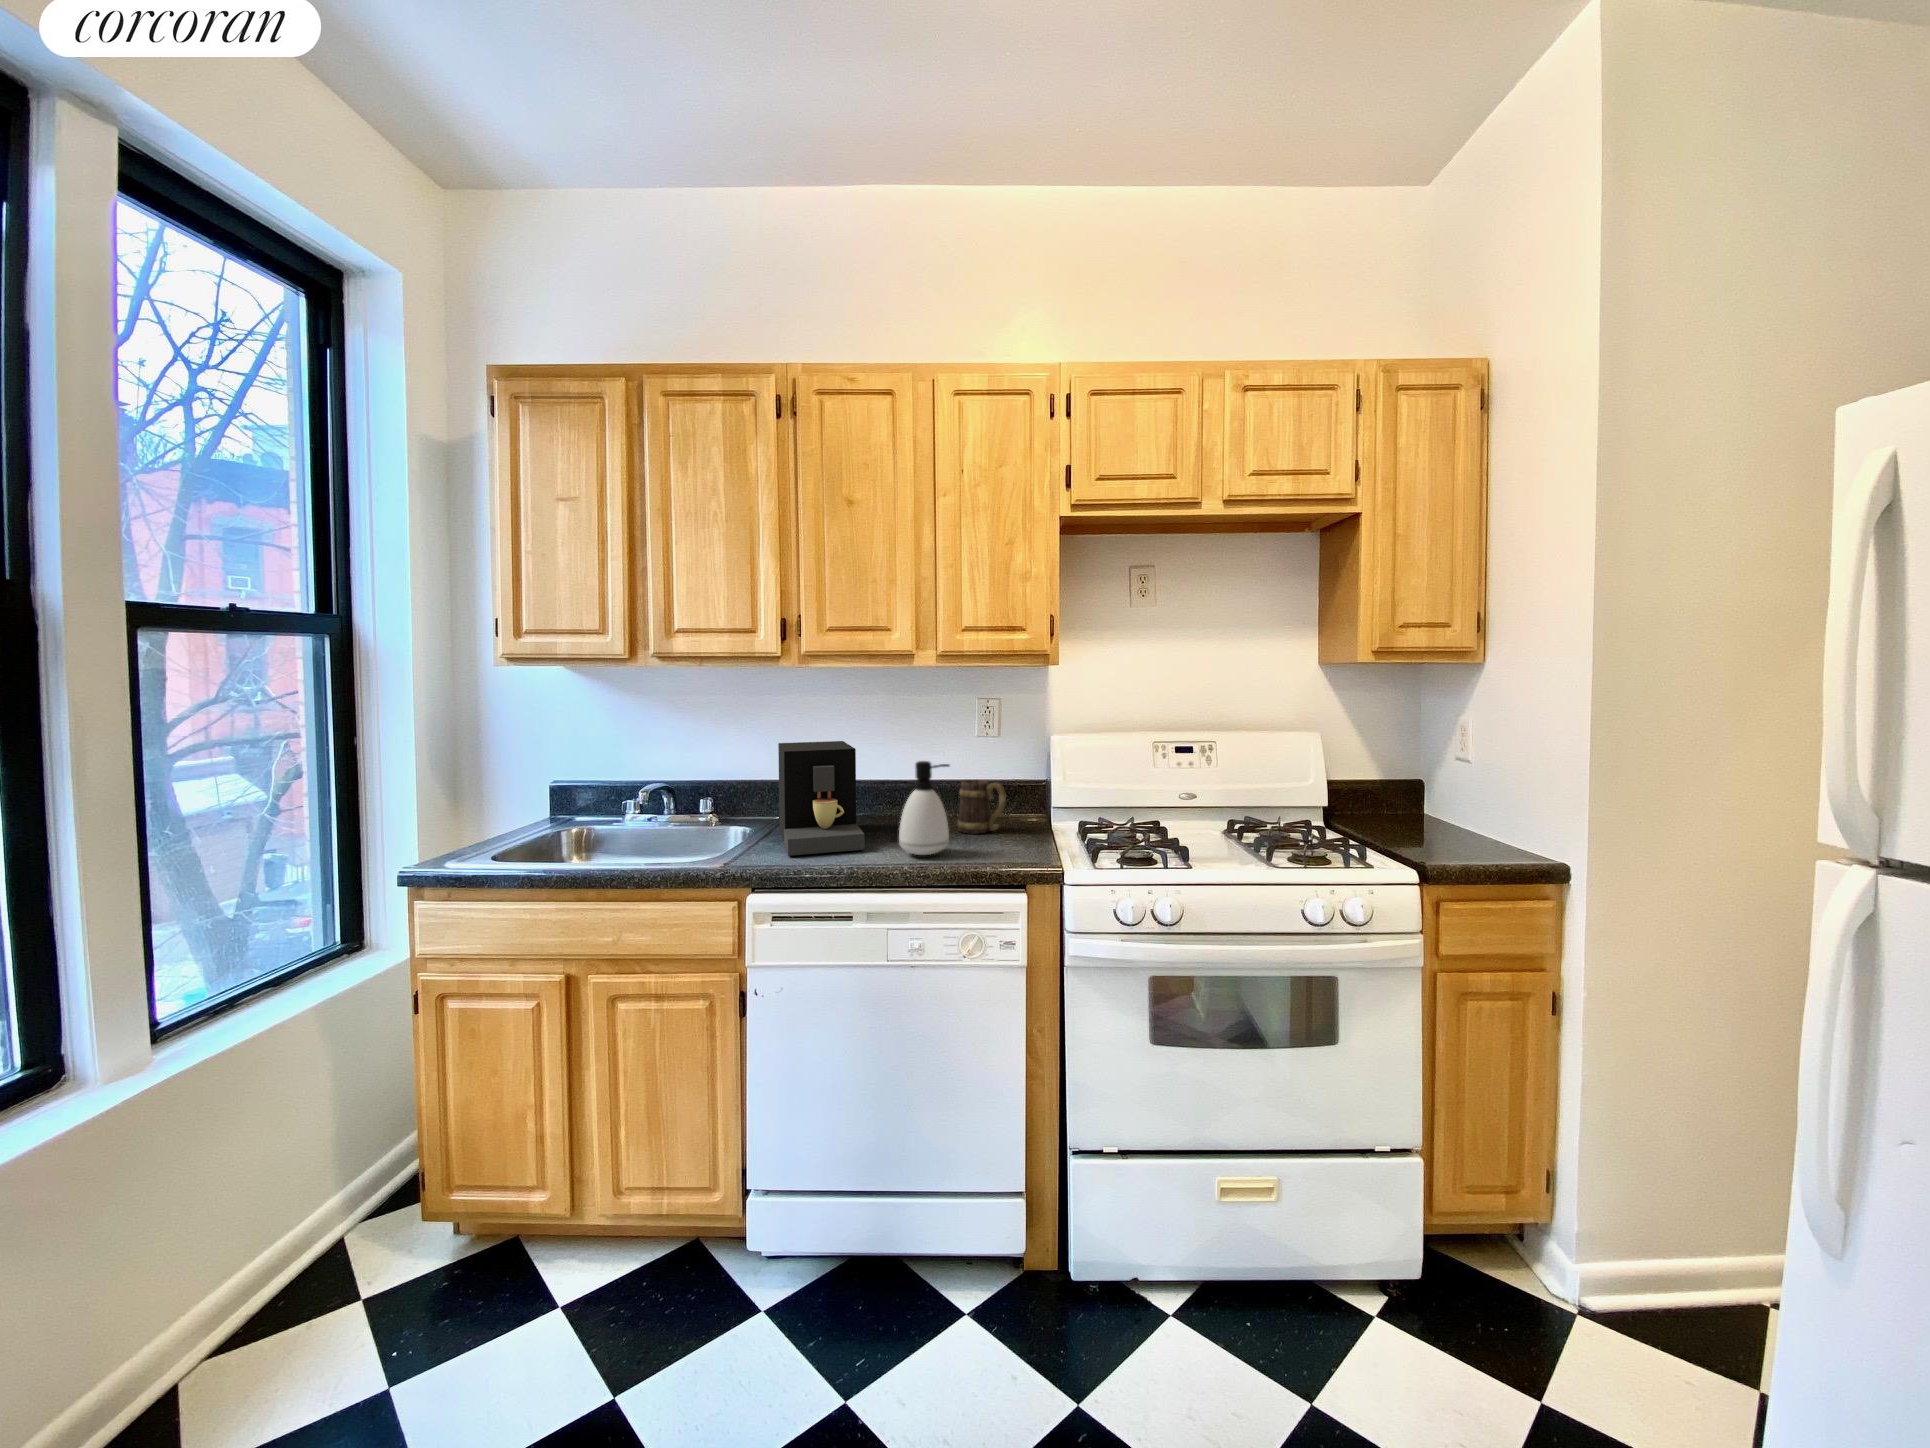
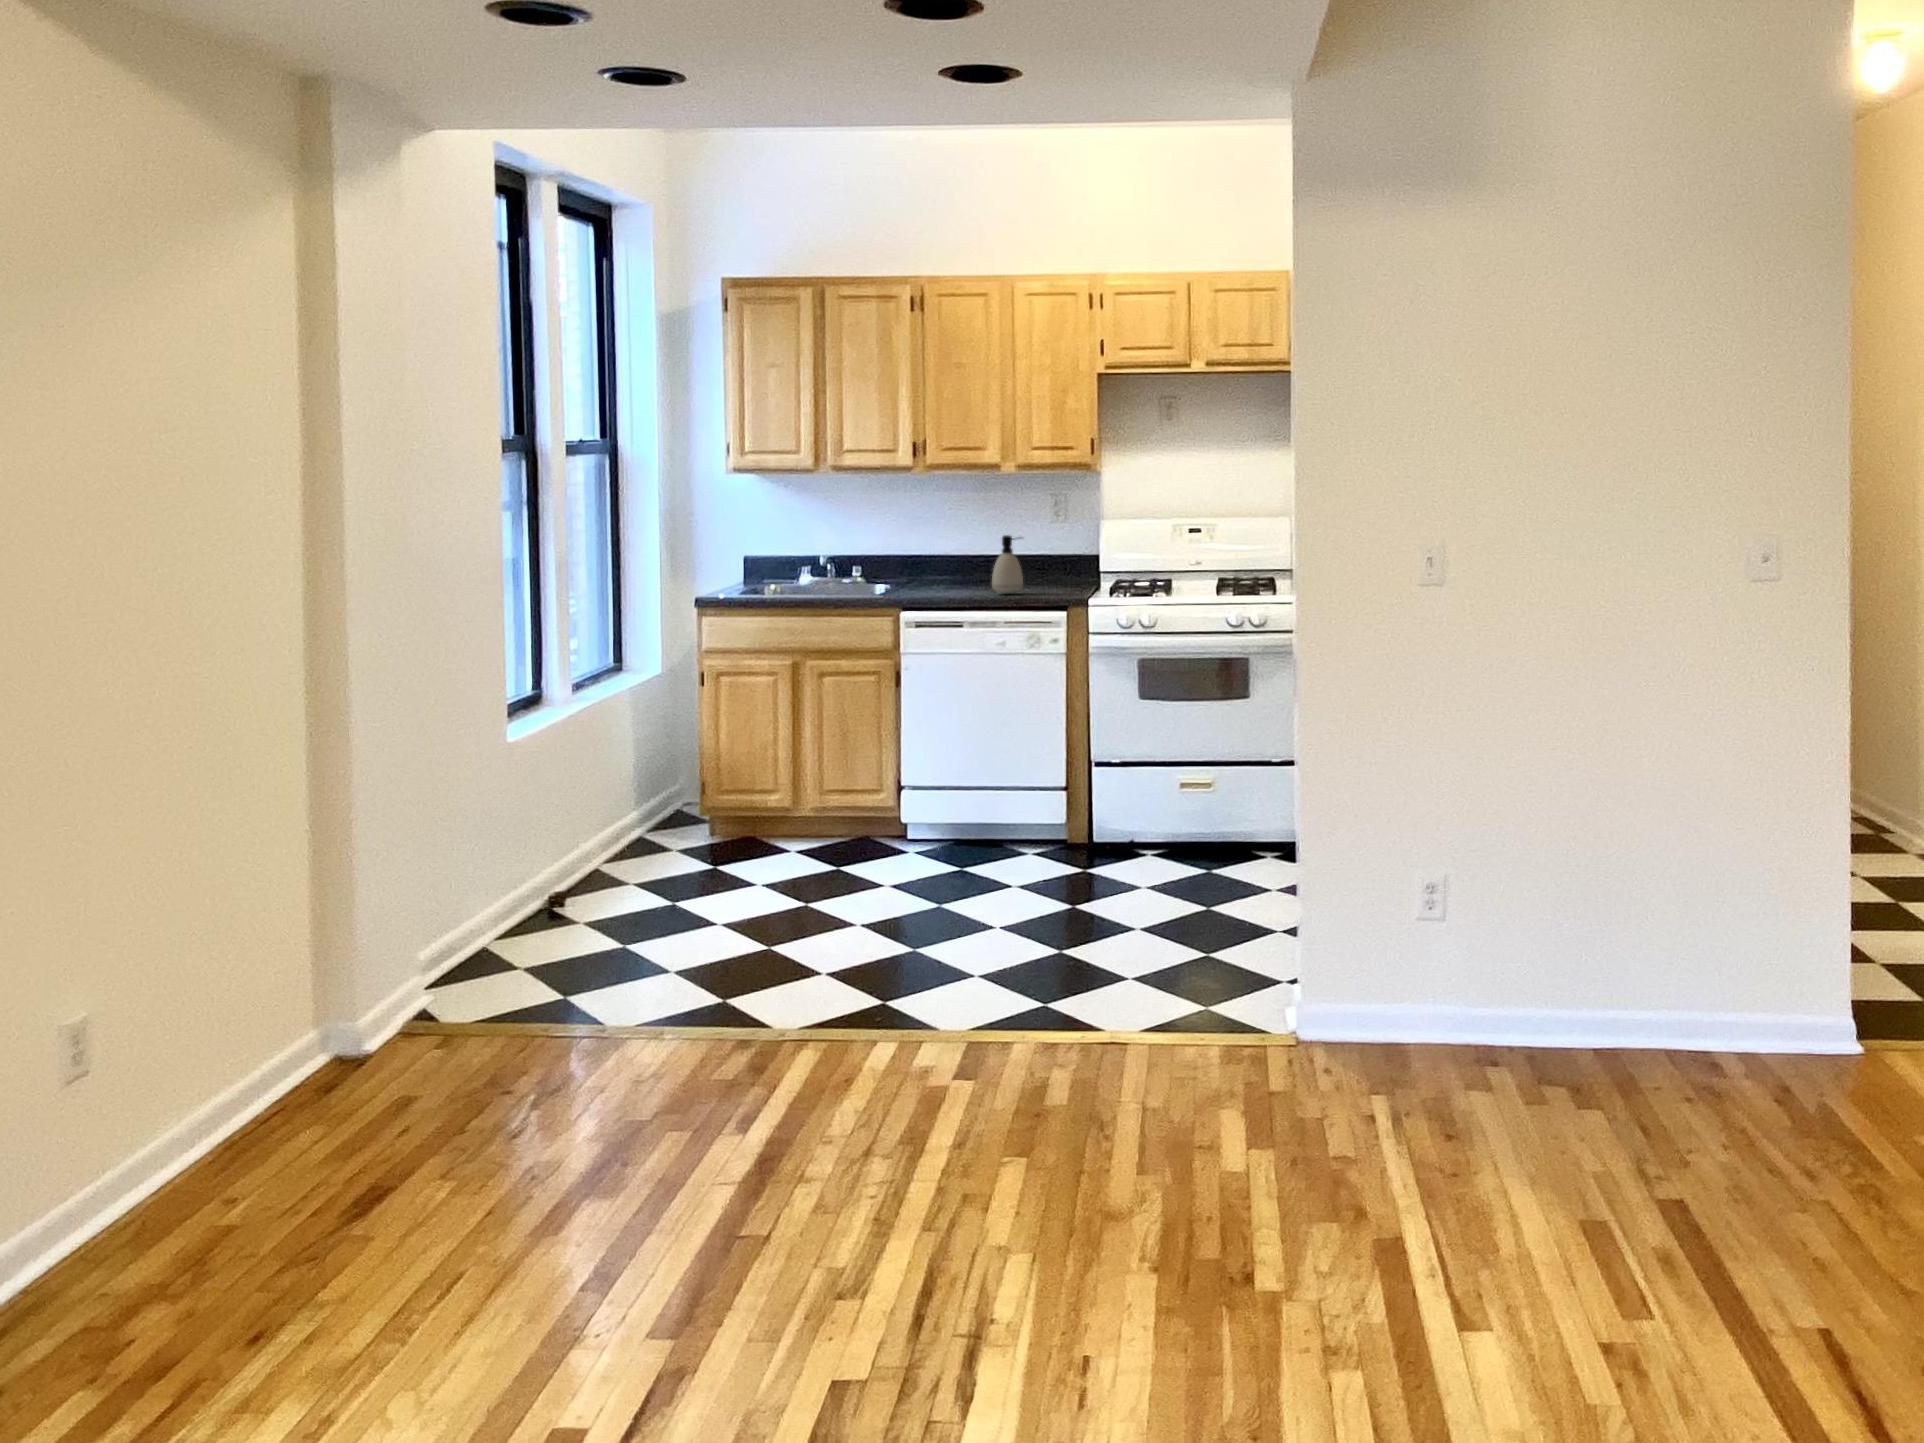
coffee maker: present [778,741,865,856] -> none [910,527,970,594]
mug: present [958,780,1006,833] -> none [1034,553,1066,589]

